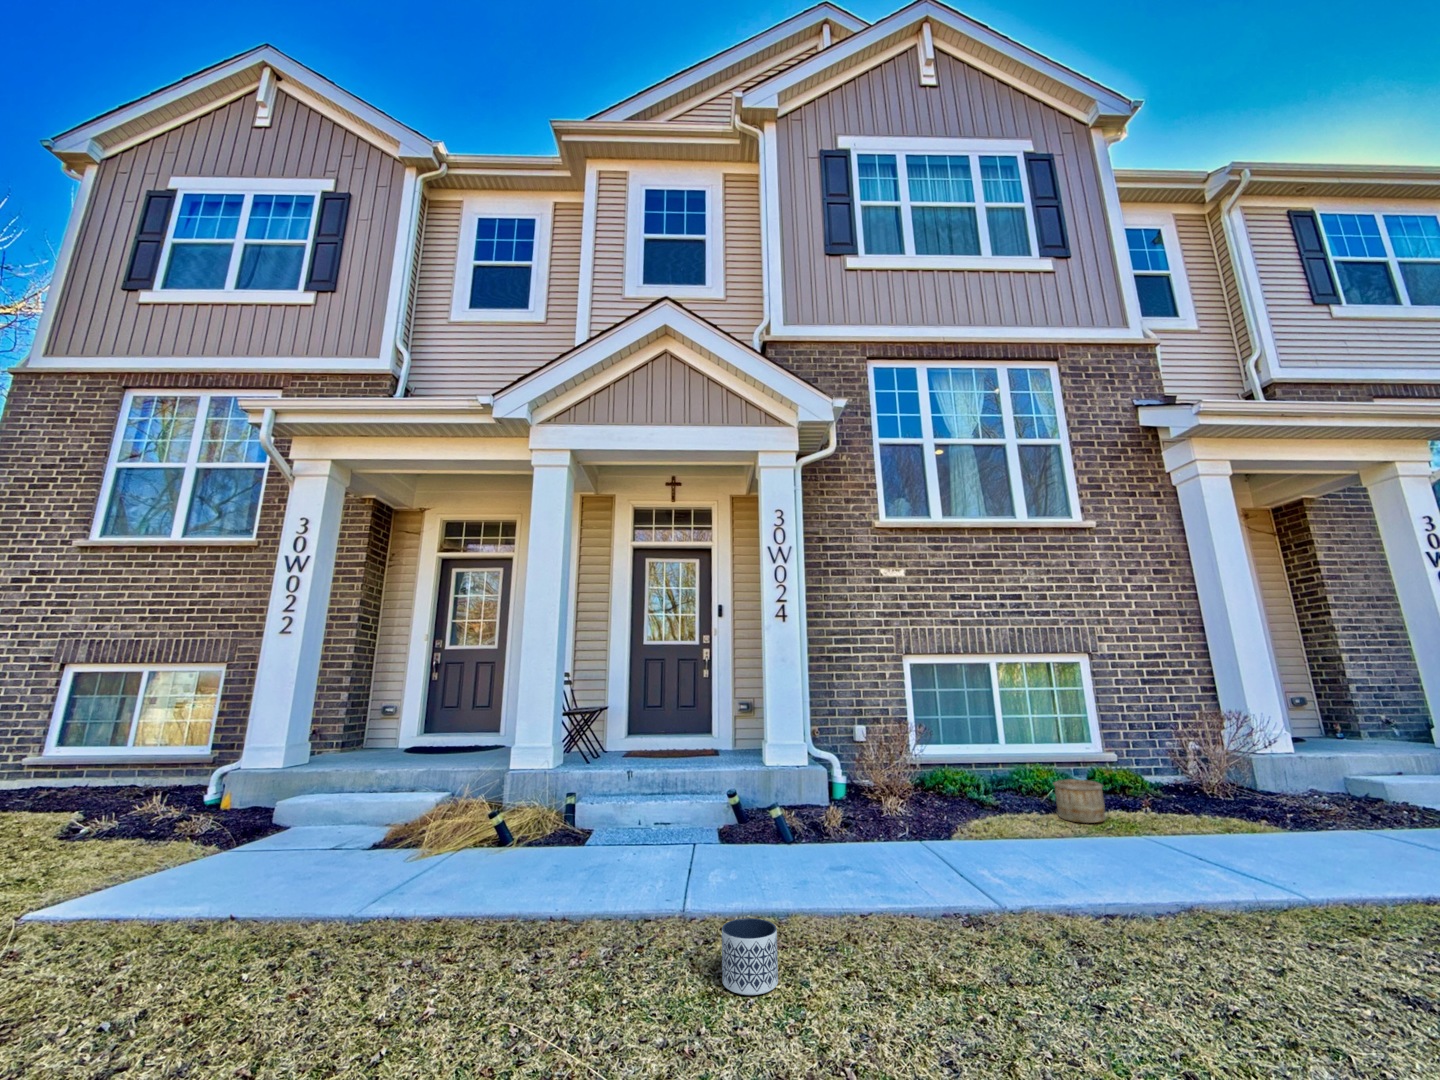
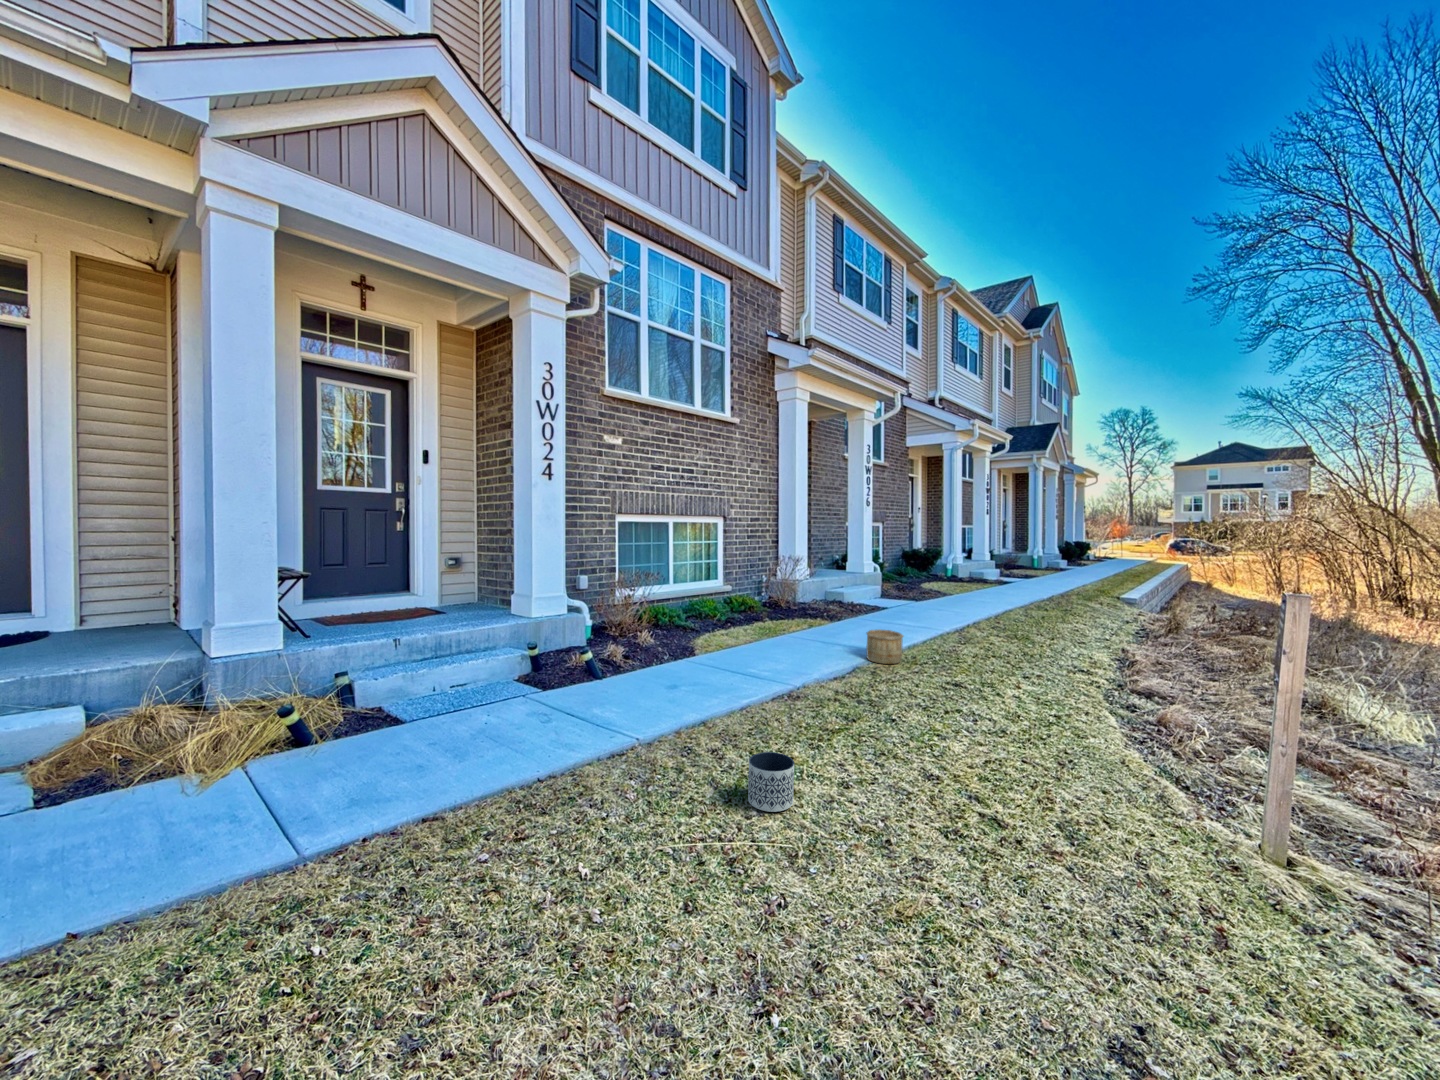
wooden bucket: present [1053,779,1105,823] -> present [866,629,904,664]

